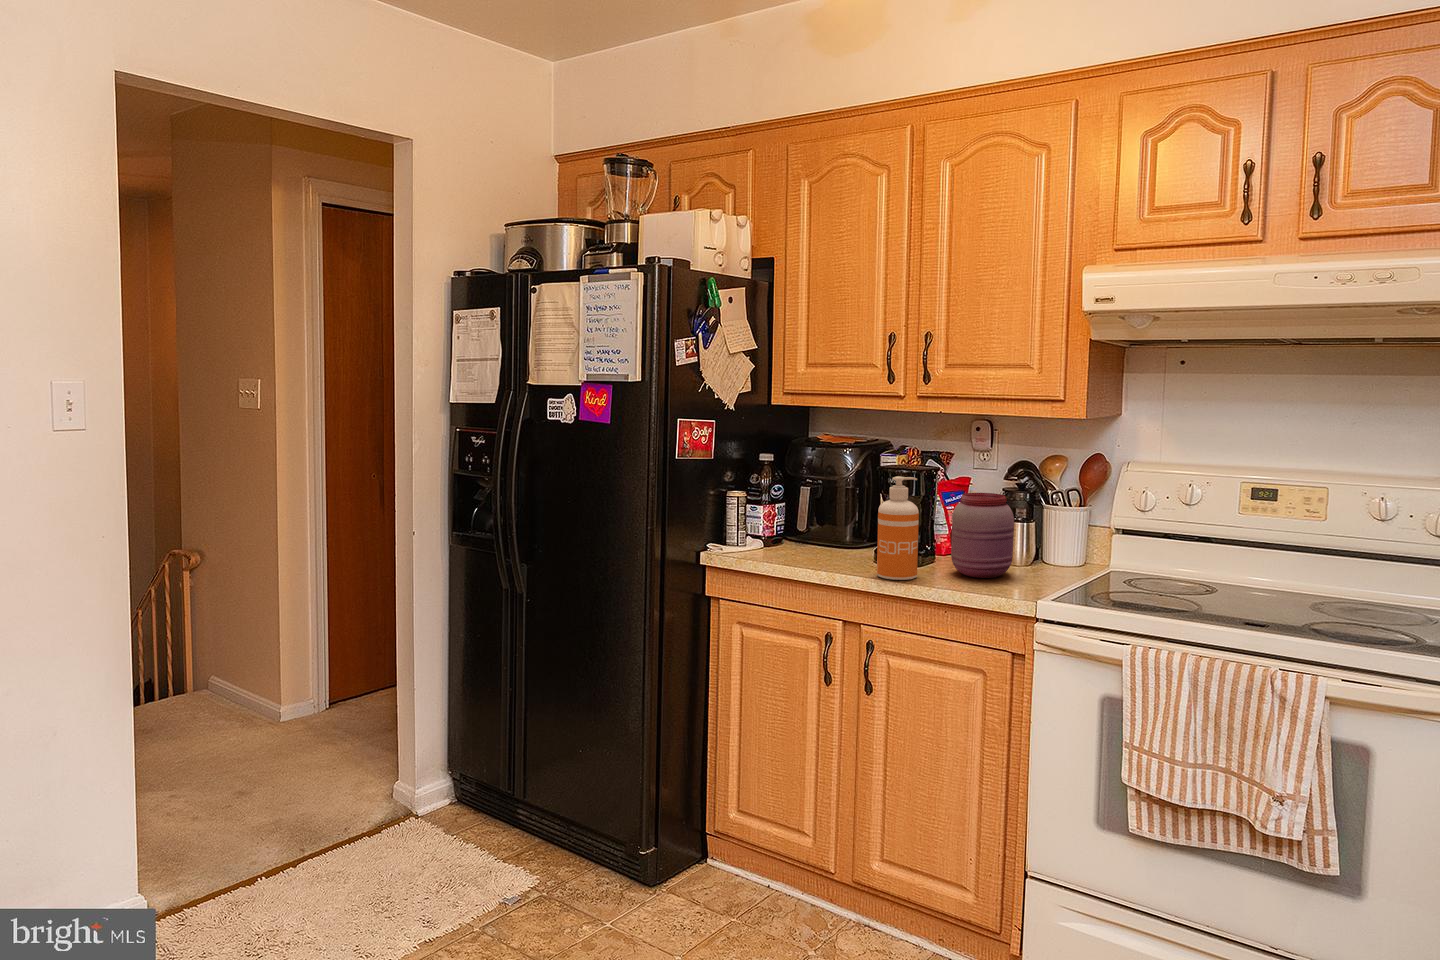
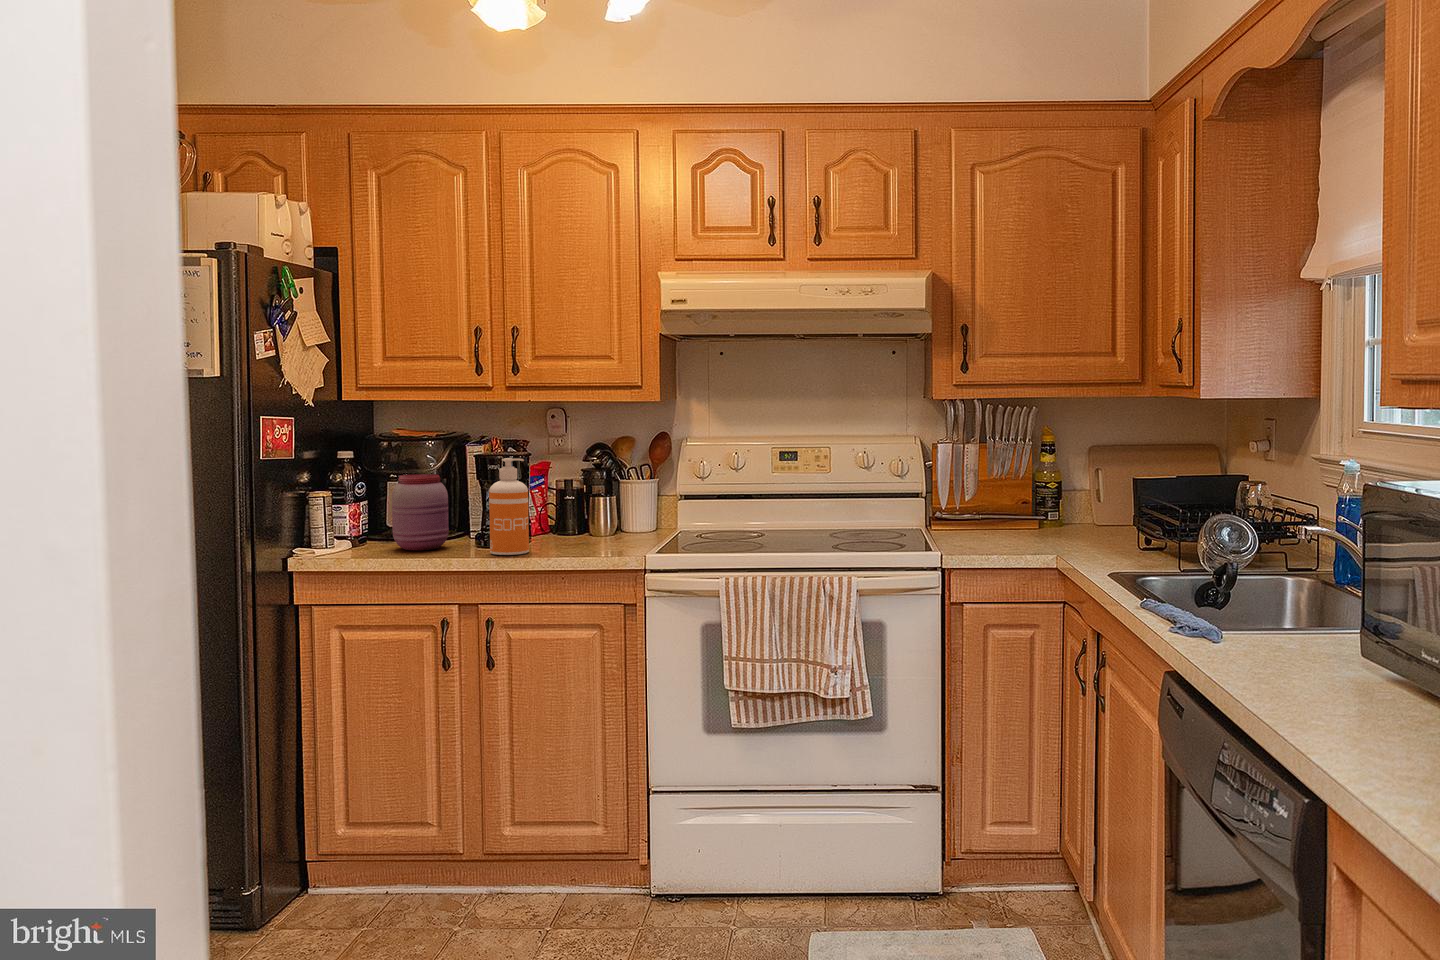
jar: present [951,493,1014,578] -> present [392,474,449,550]

